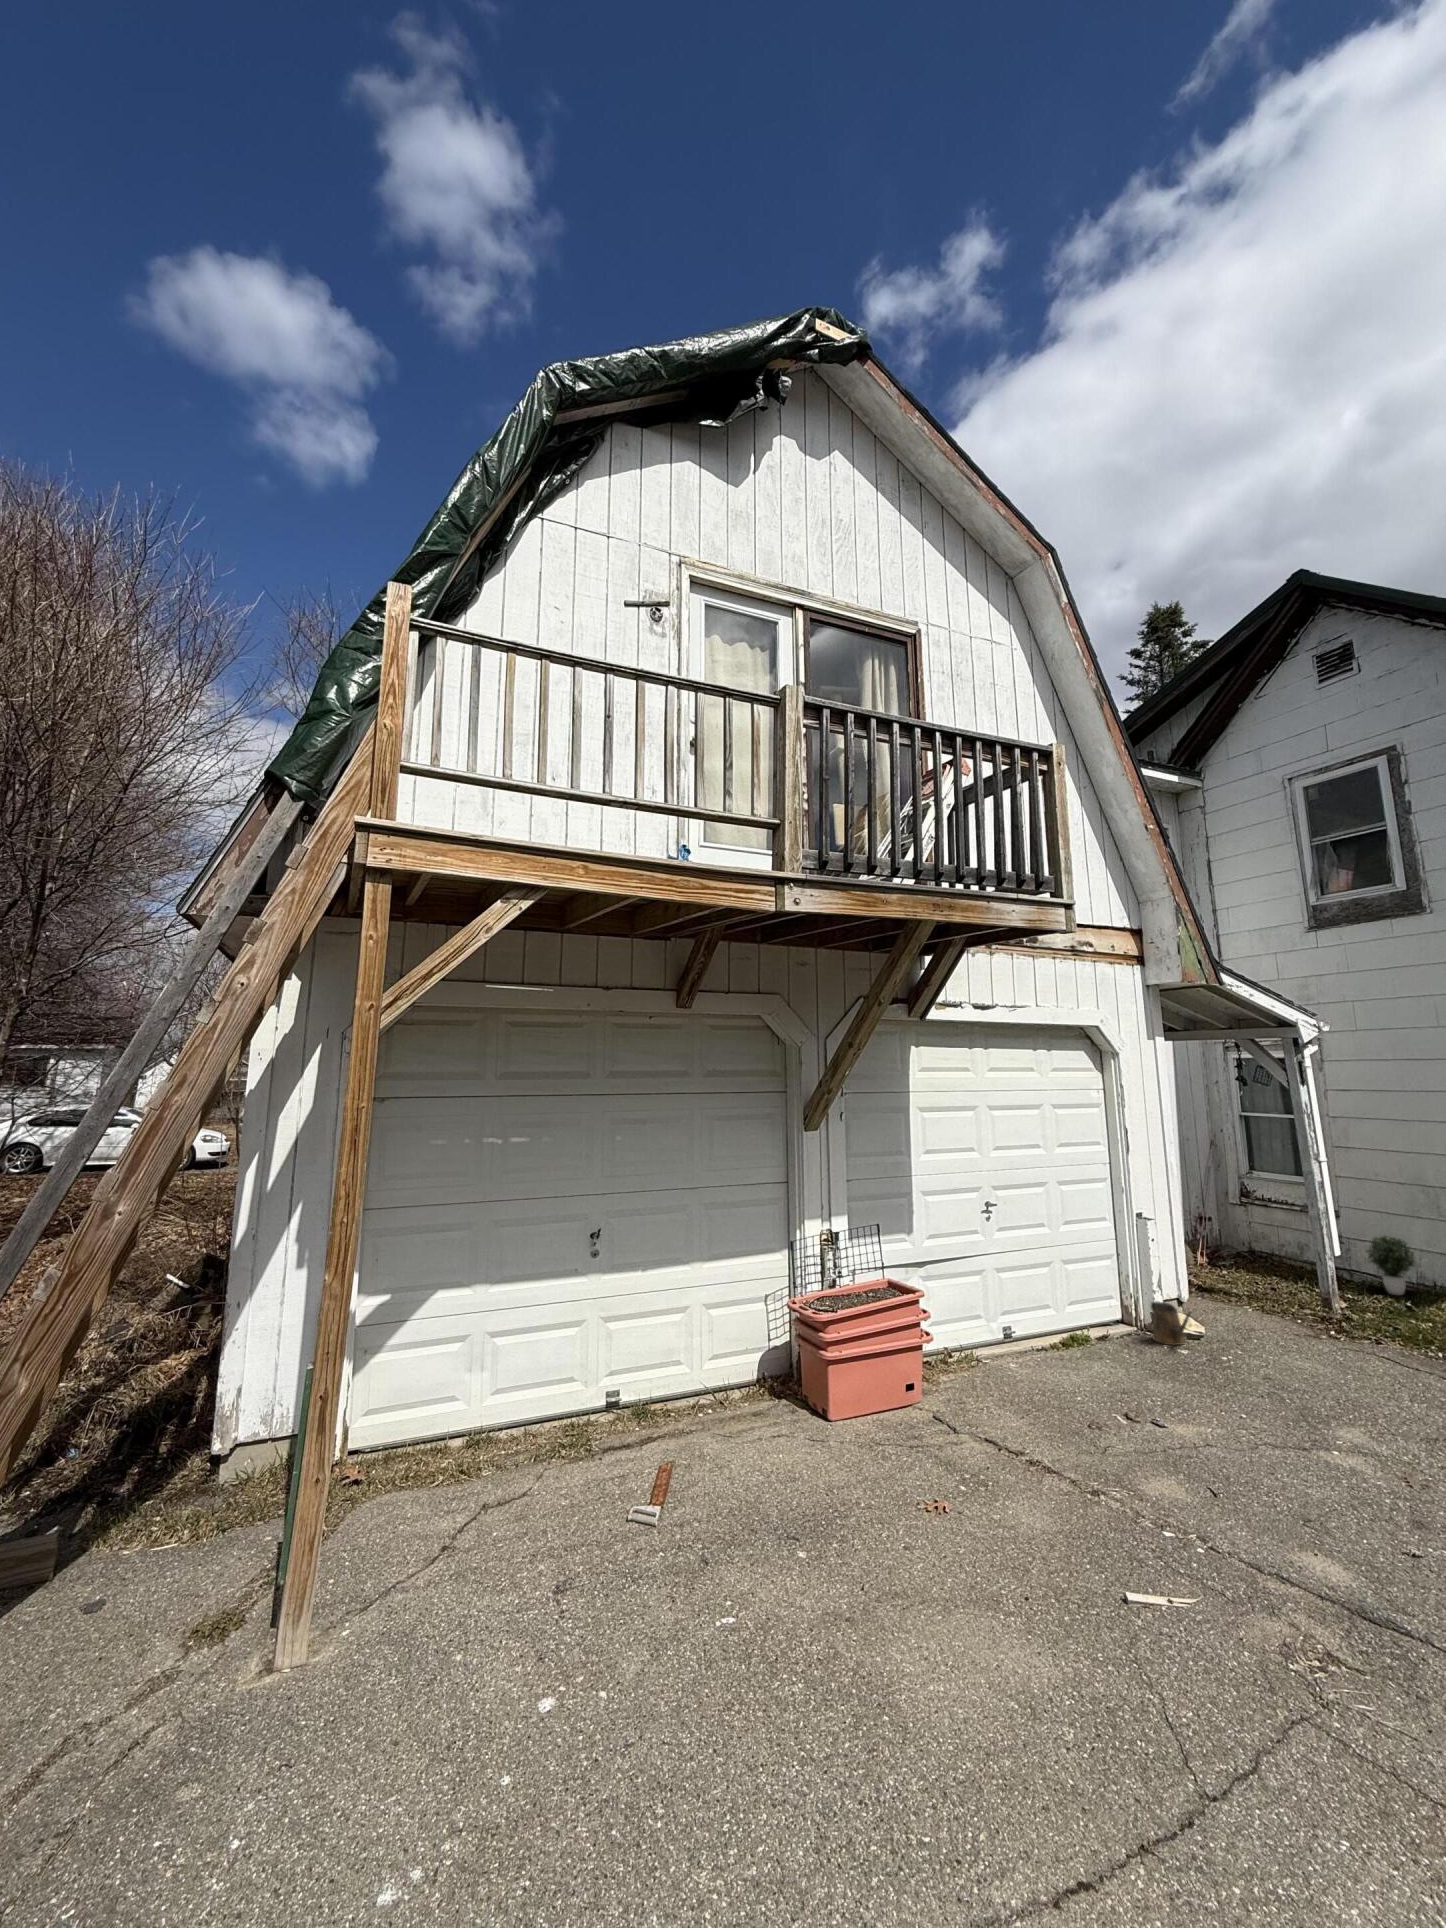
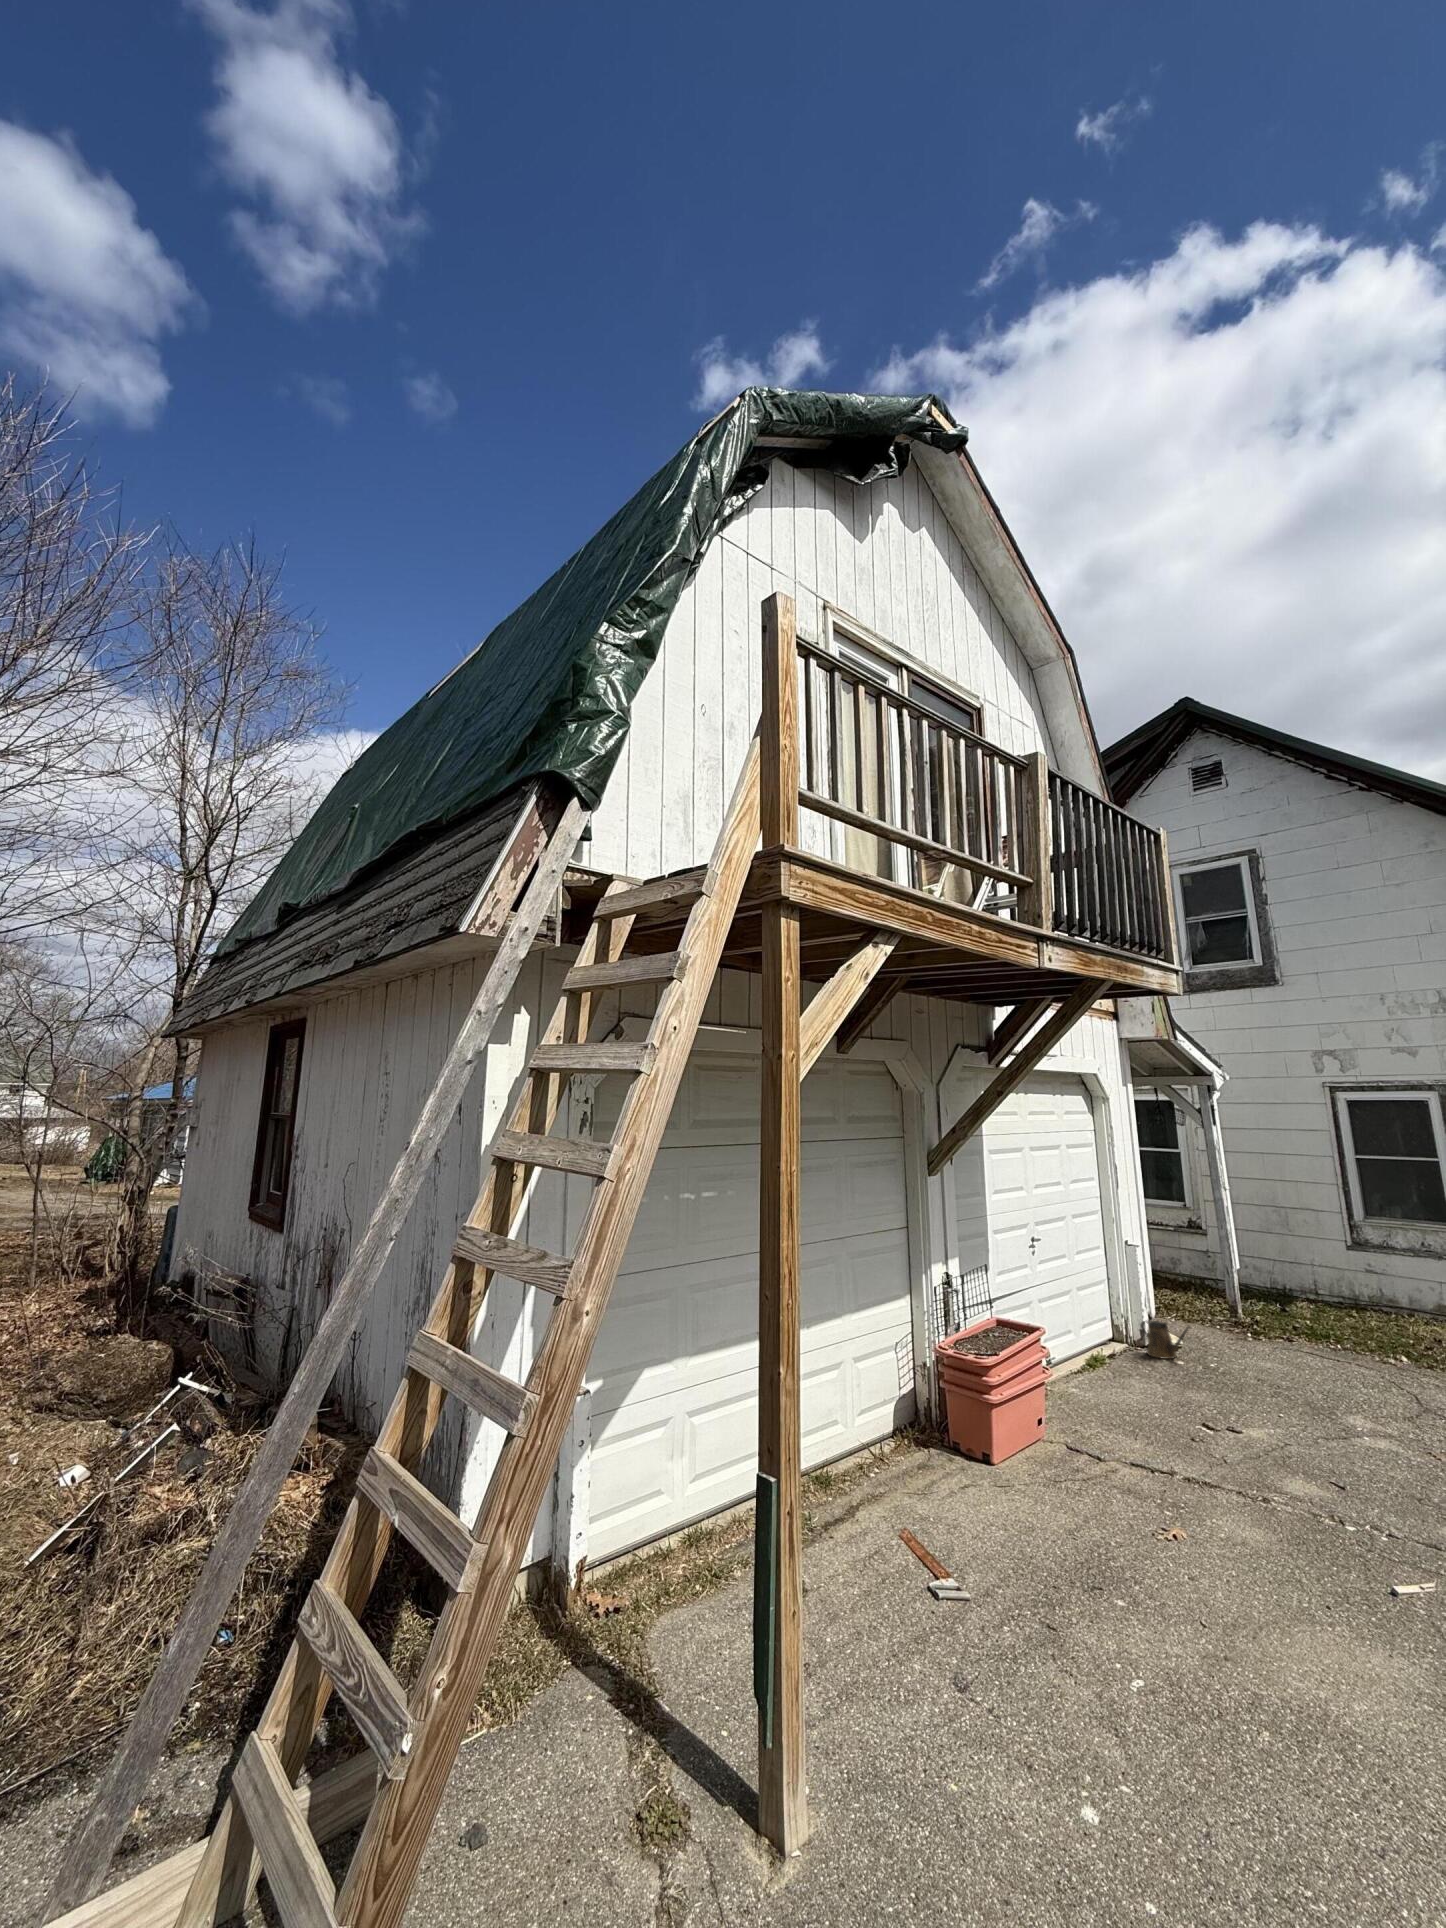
potted plant: present [1366,1236,1415,1295] -> none [1243,1250,1282,1301]

